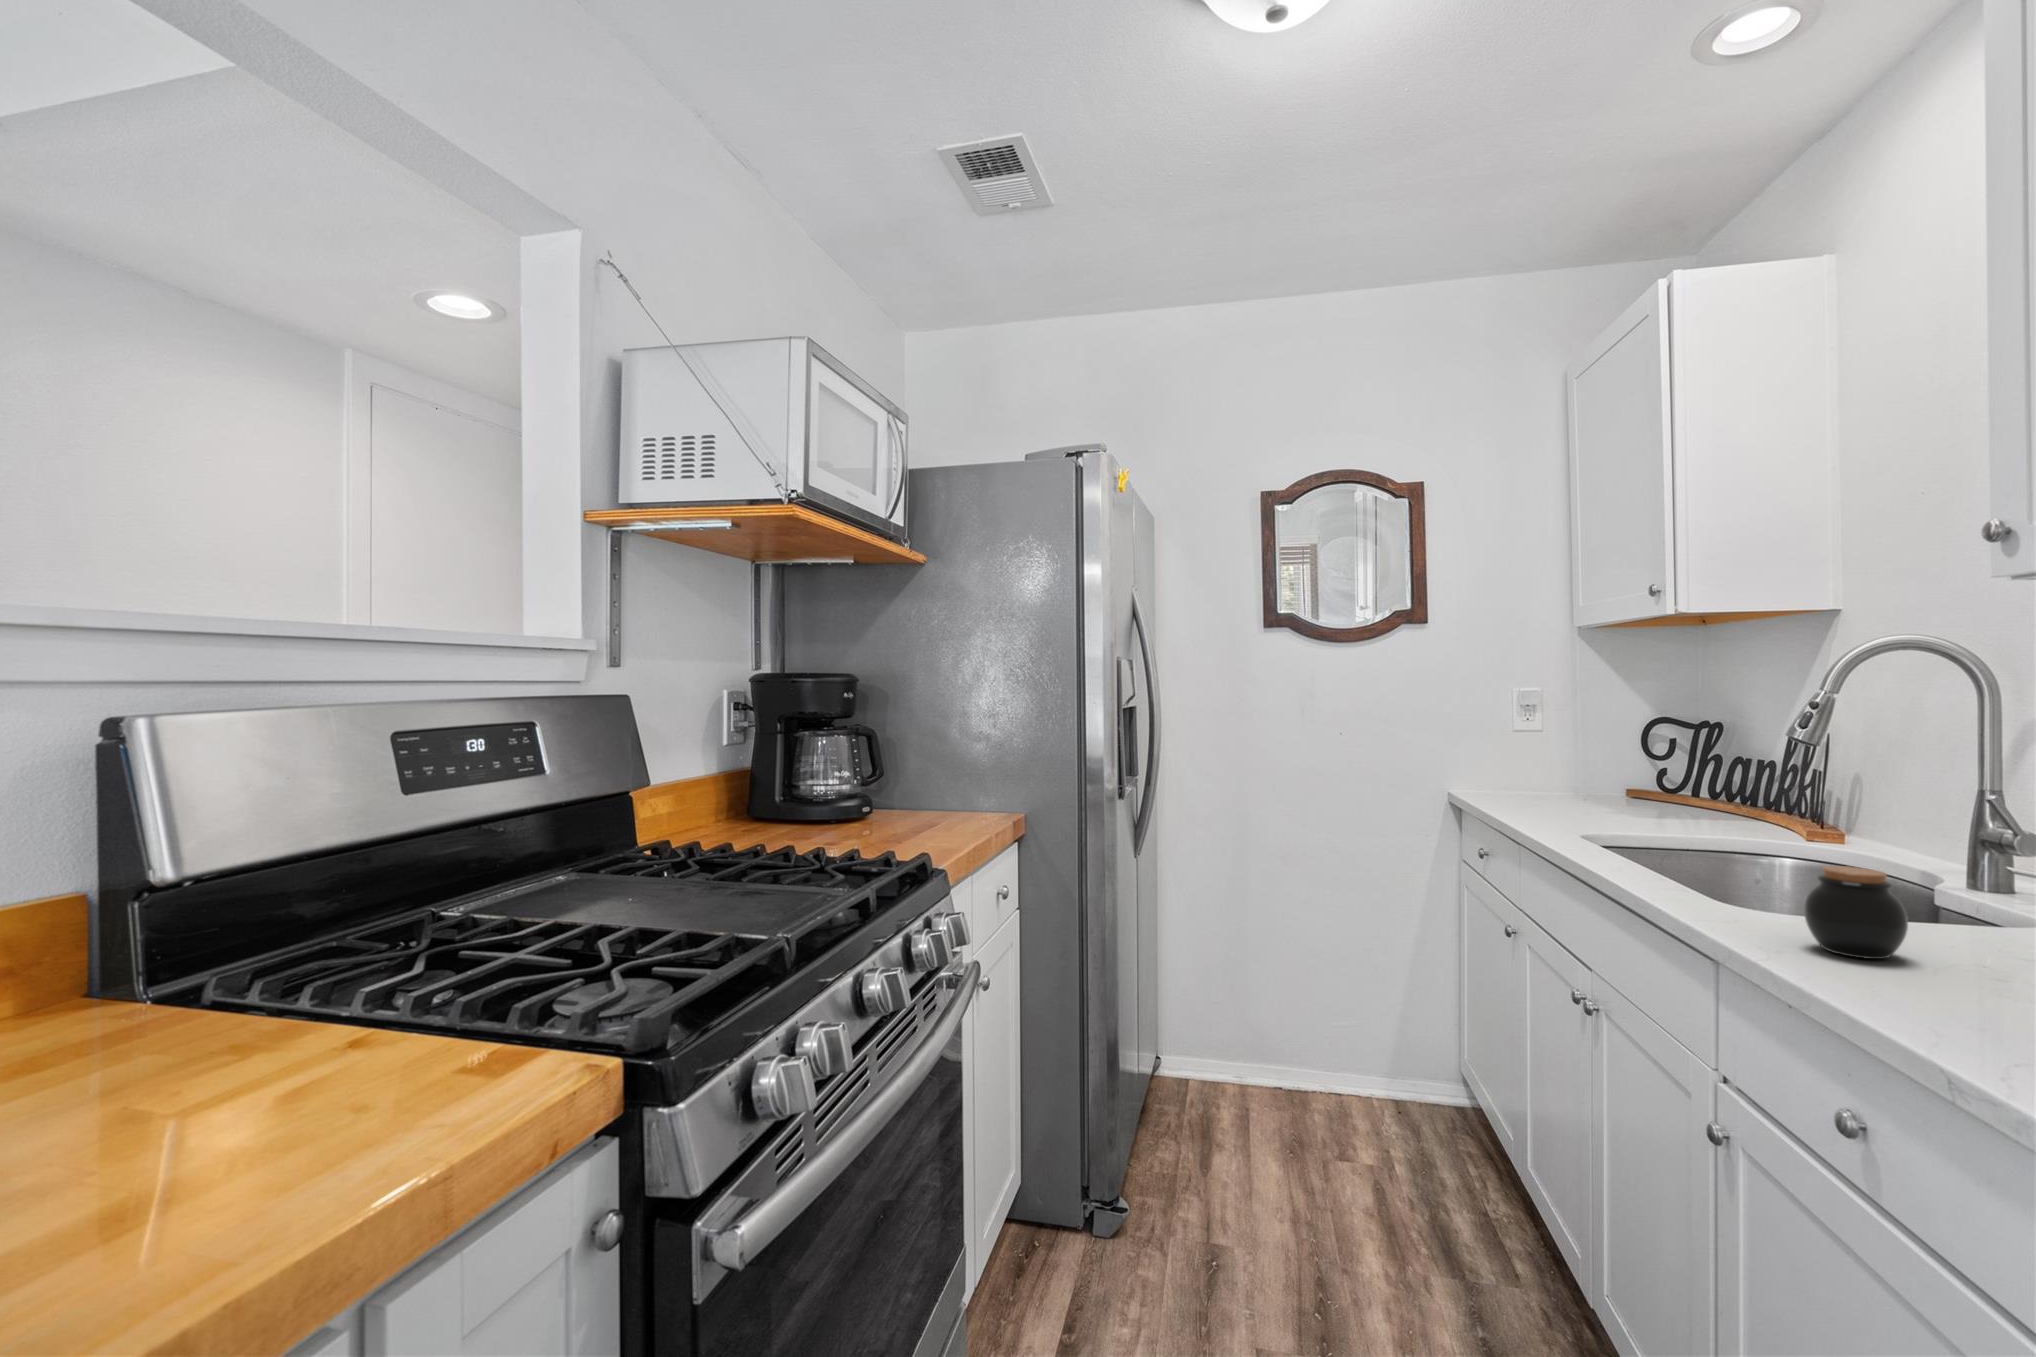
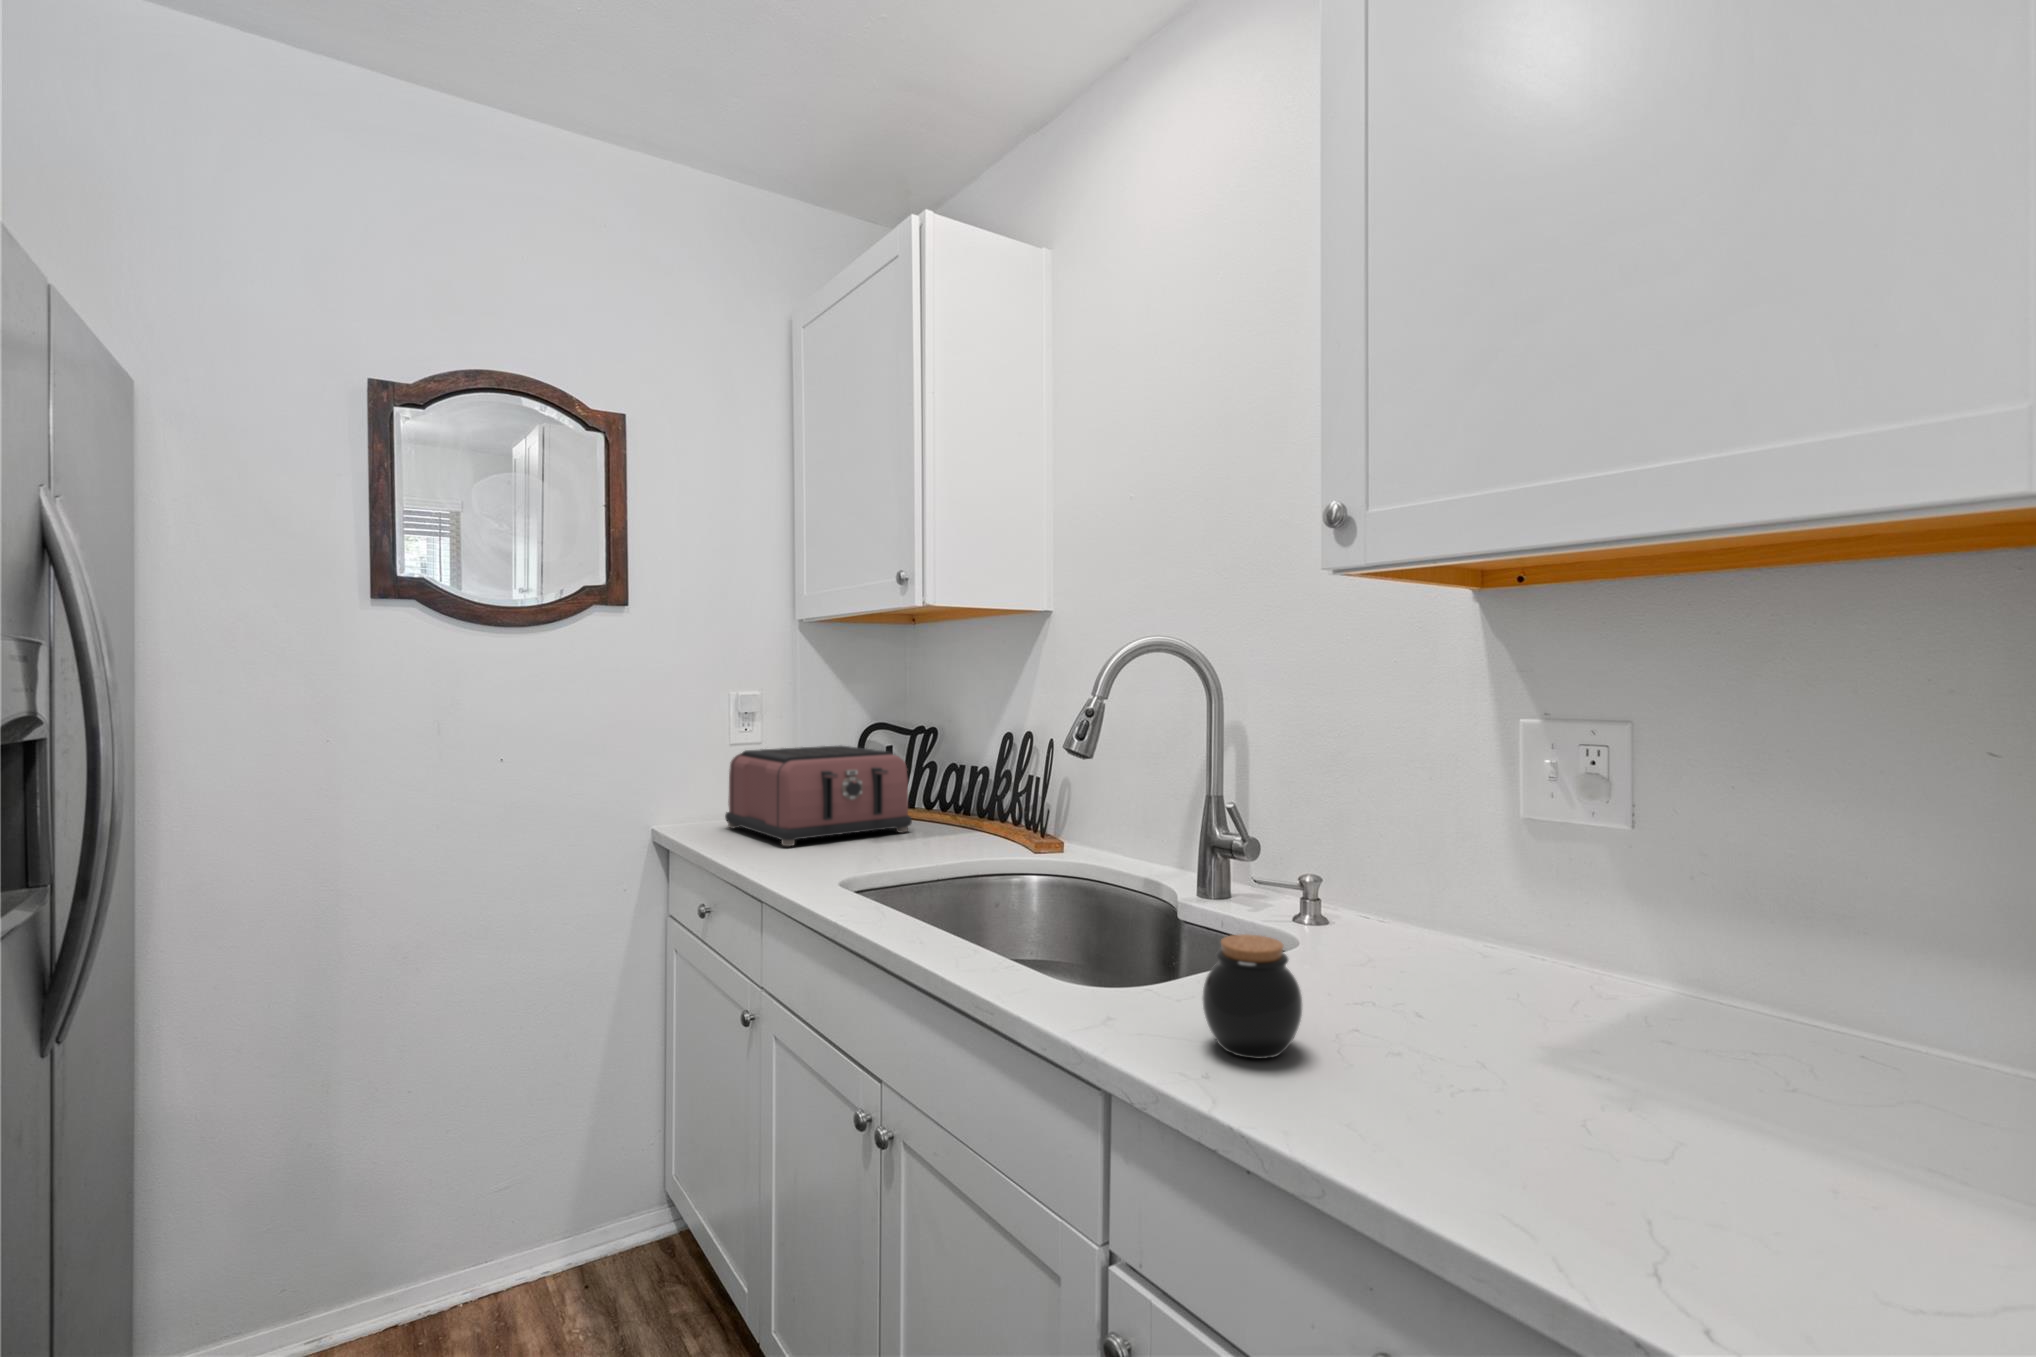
toaster: none [1505,736,1681,814] -> present [725,746,912,846]

